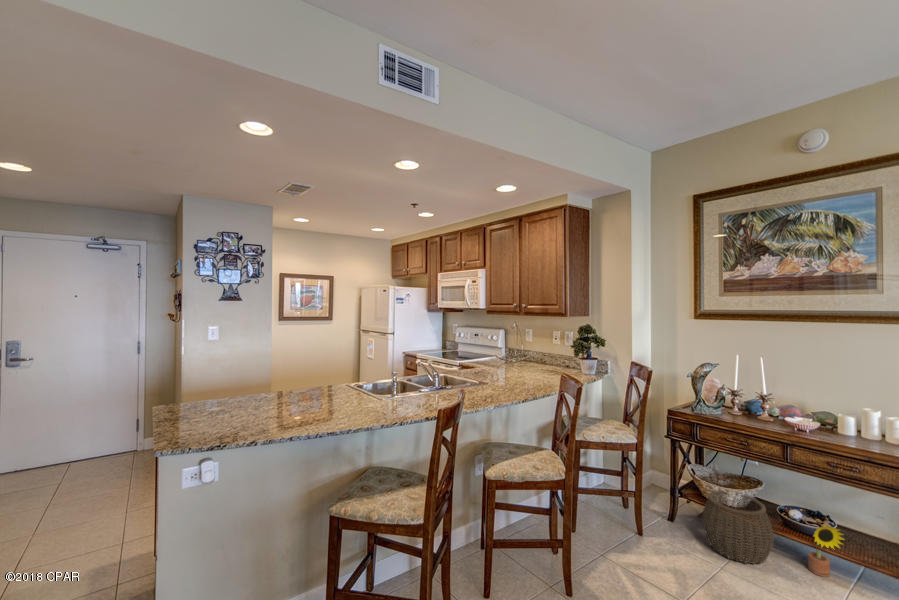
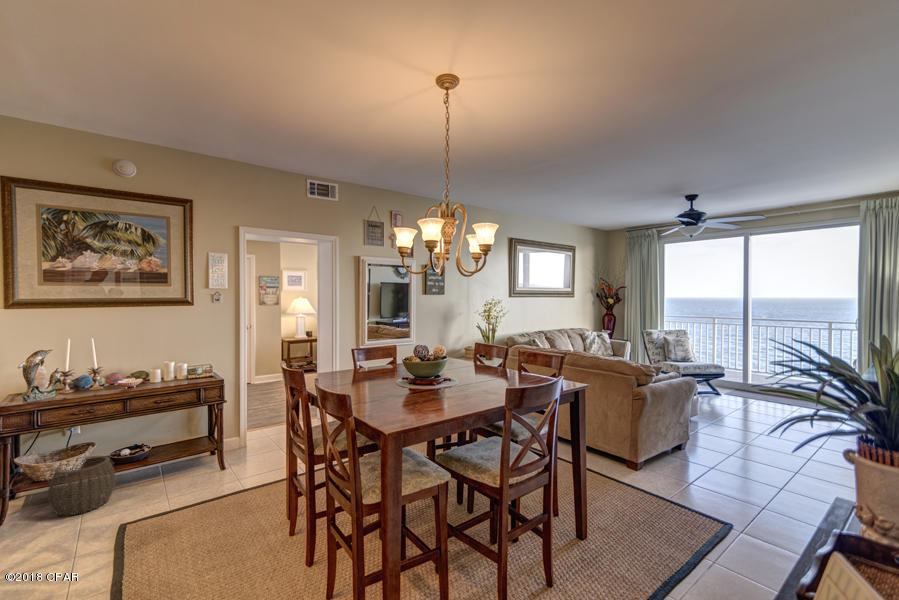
decorative plant: present [808,525,844,577] -> none [137,445,162,486]

